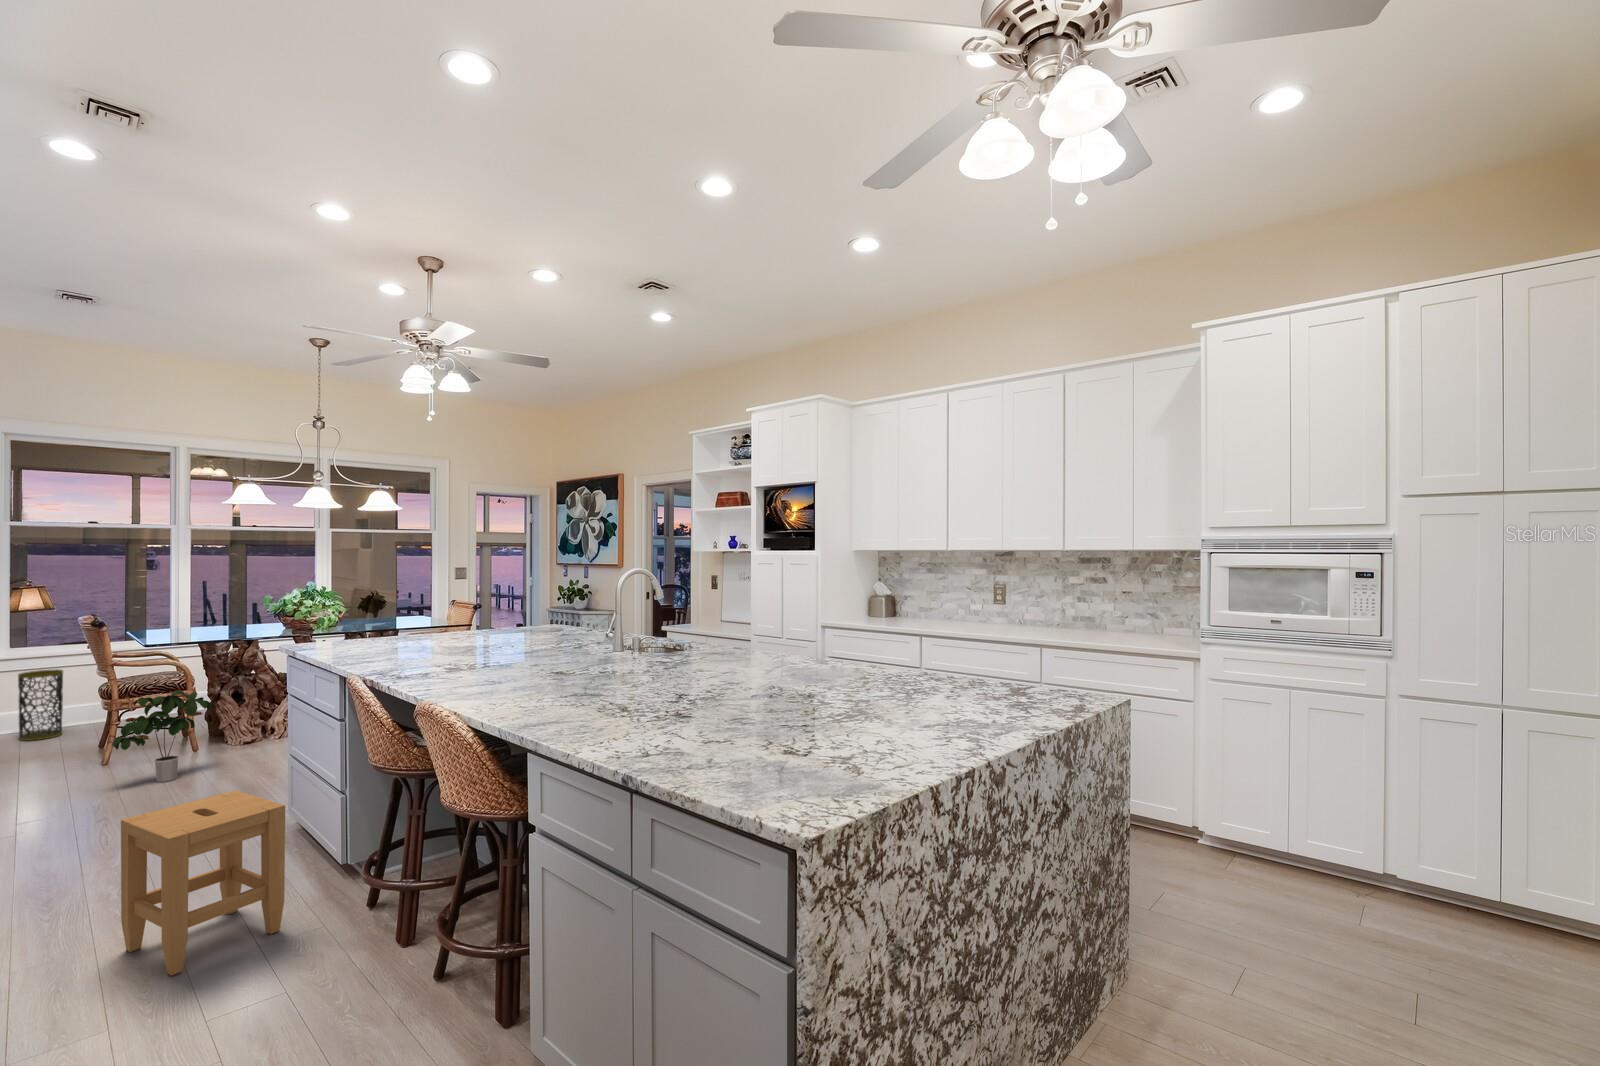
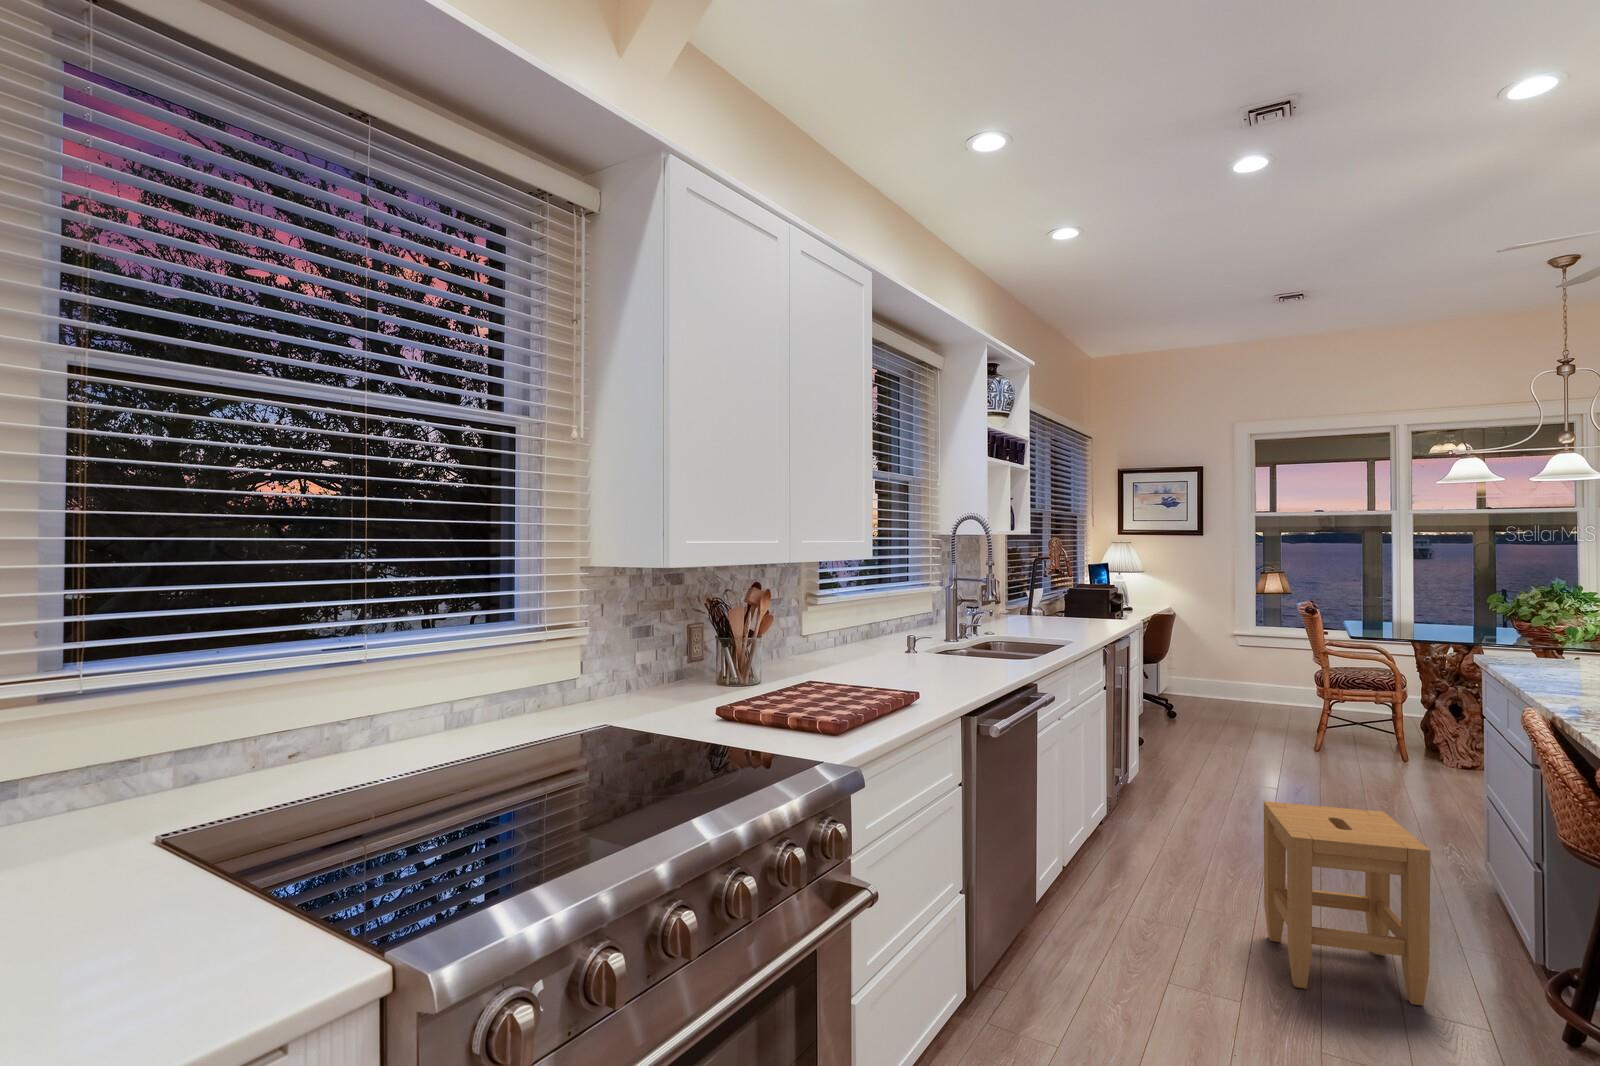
trash can: present [18,670,63,741] -> none [1261,648,1295,713]
potted plant: present [113,691,212,782] -> none [1314,688,1415,784]

